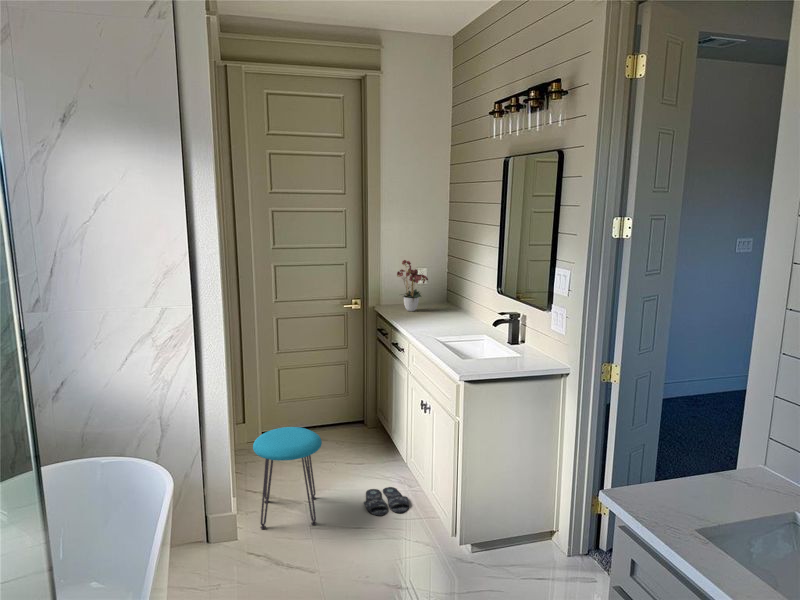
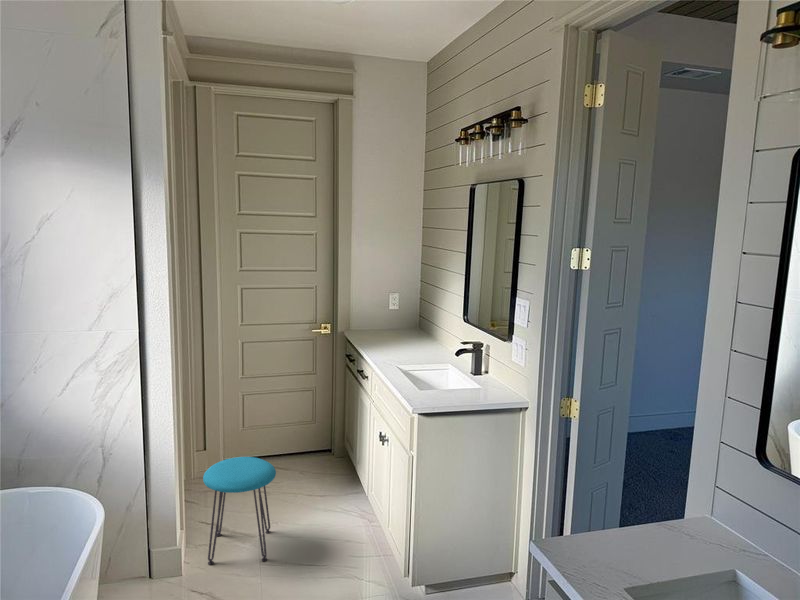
flower arrangement: present [397,260,428,311] -> none [363,283,400,338]
slippers: present [364,487,409,516] -> none [320,521,367,552]

